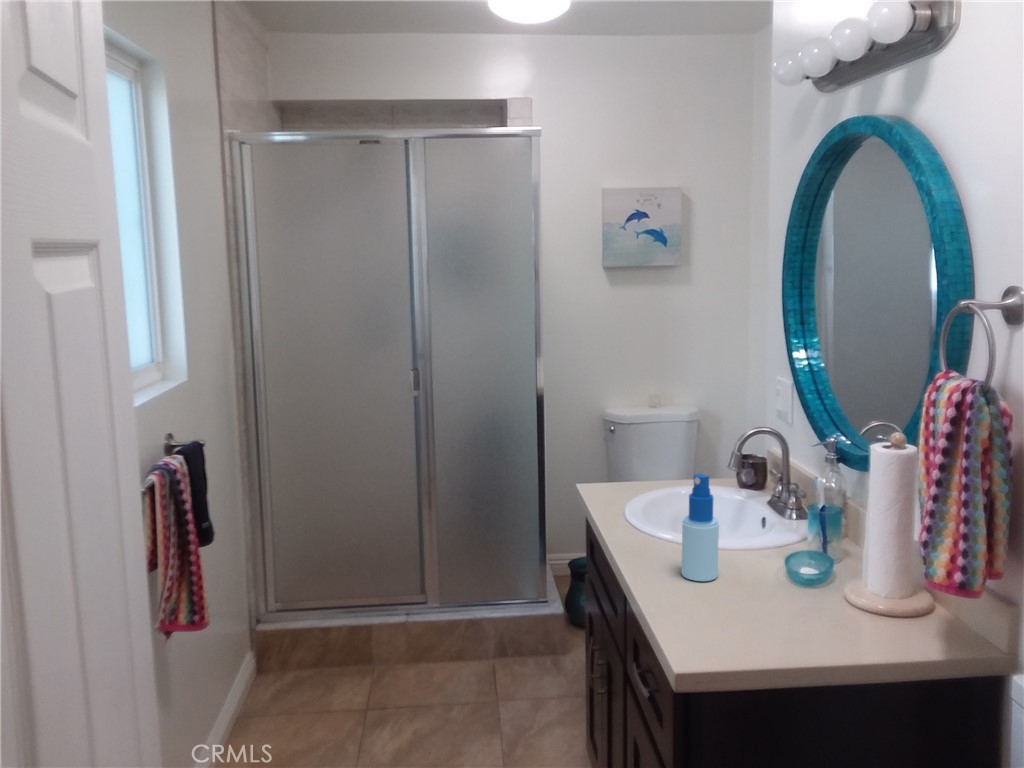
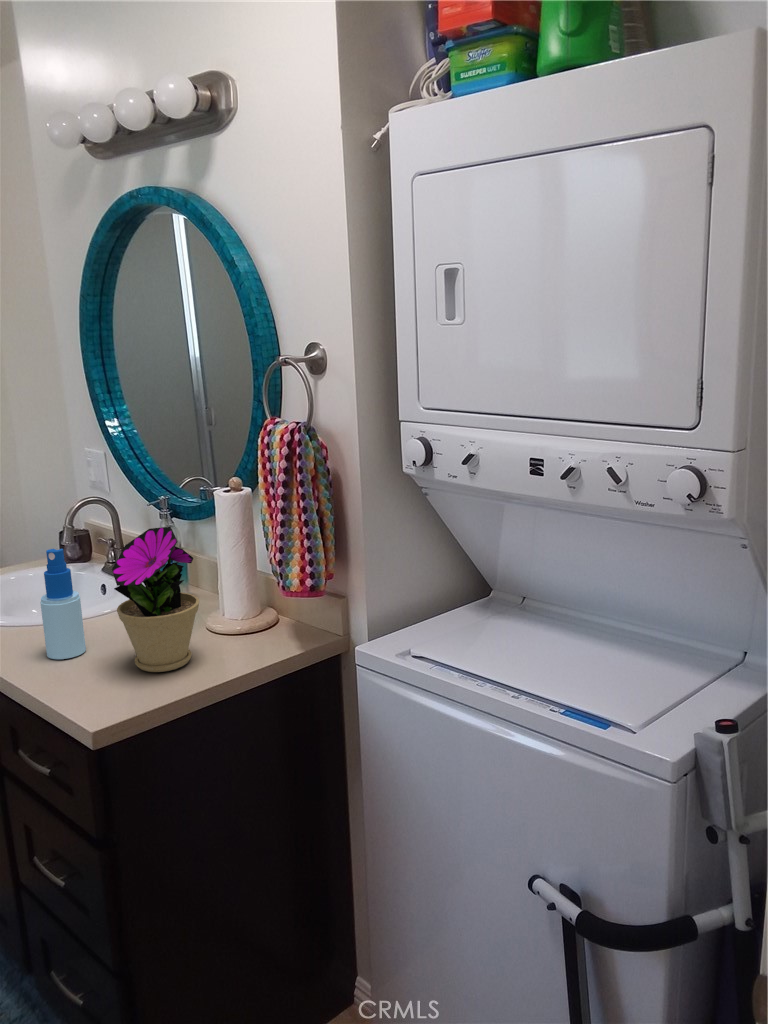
flower pot: none [741,473,830,625] -> present [112,527,199,672]

